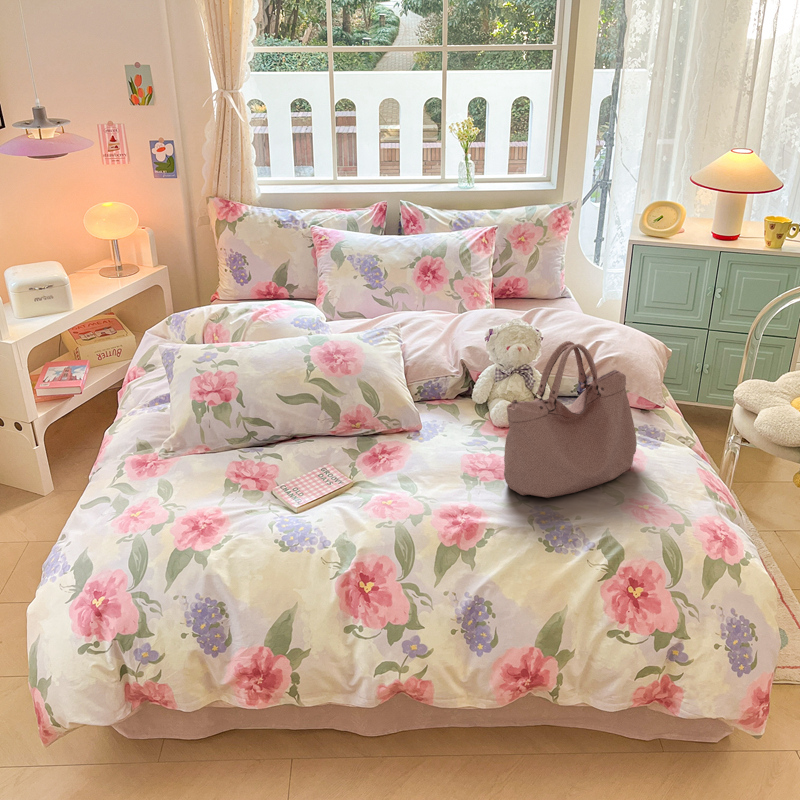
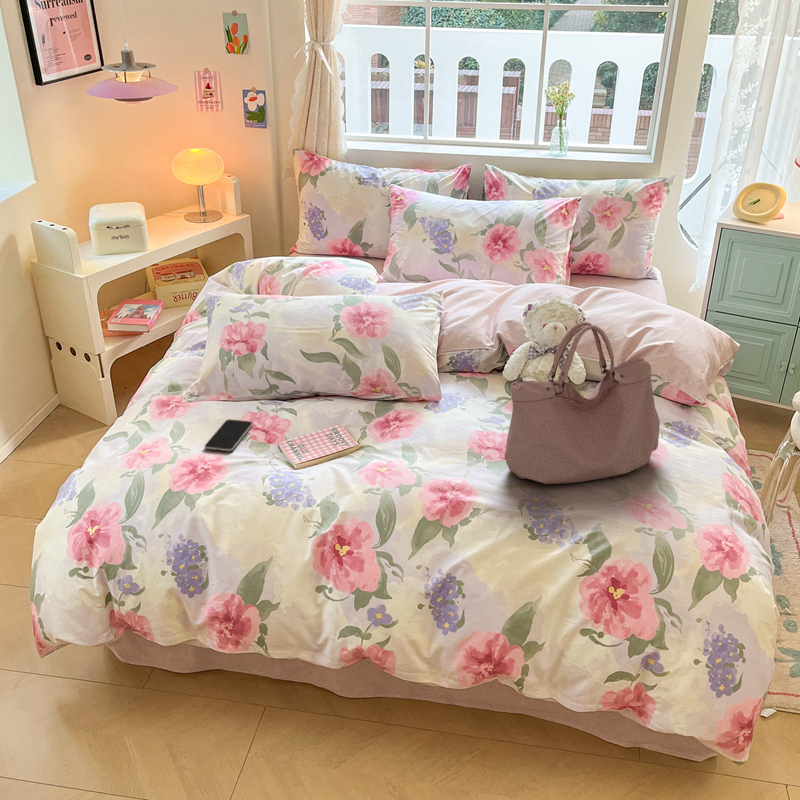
smartphone: none [199,470,240,503] -> present [205,419,253,451]

